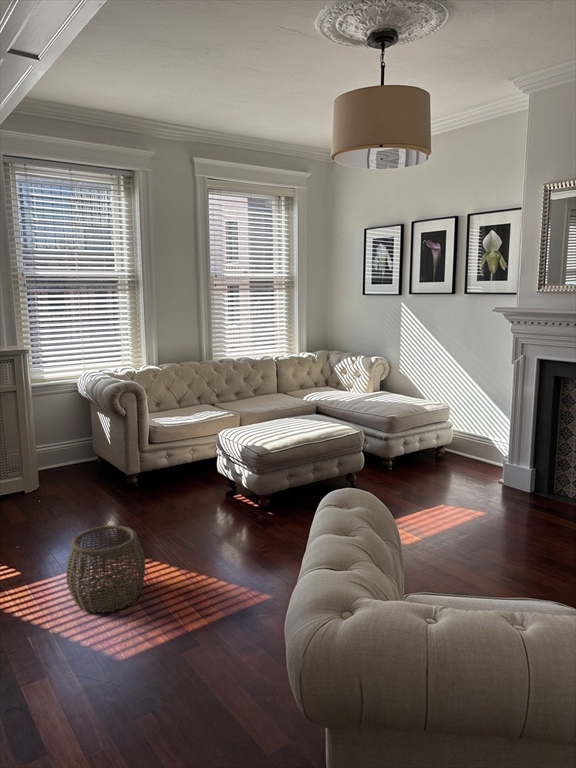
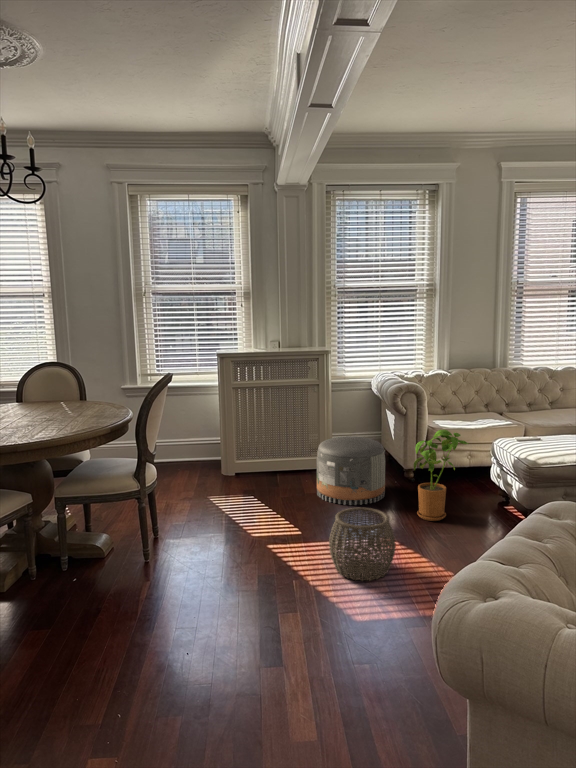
house plant: none [144,426,200,525] -> present [414,430,468,521]
pouf: none [24,446,110,527] -> present [317,436,385,505]

